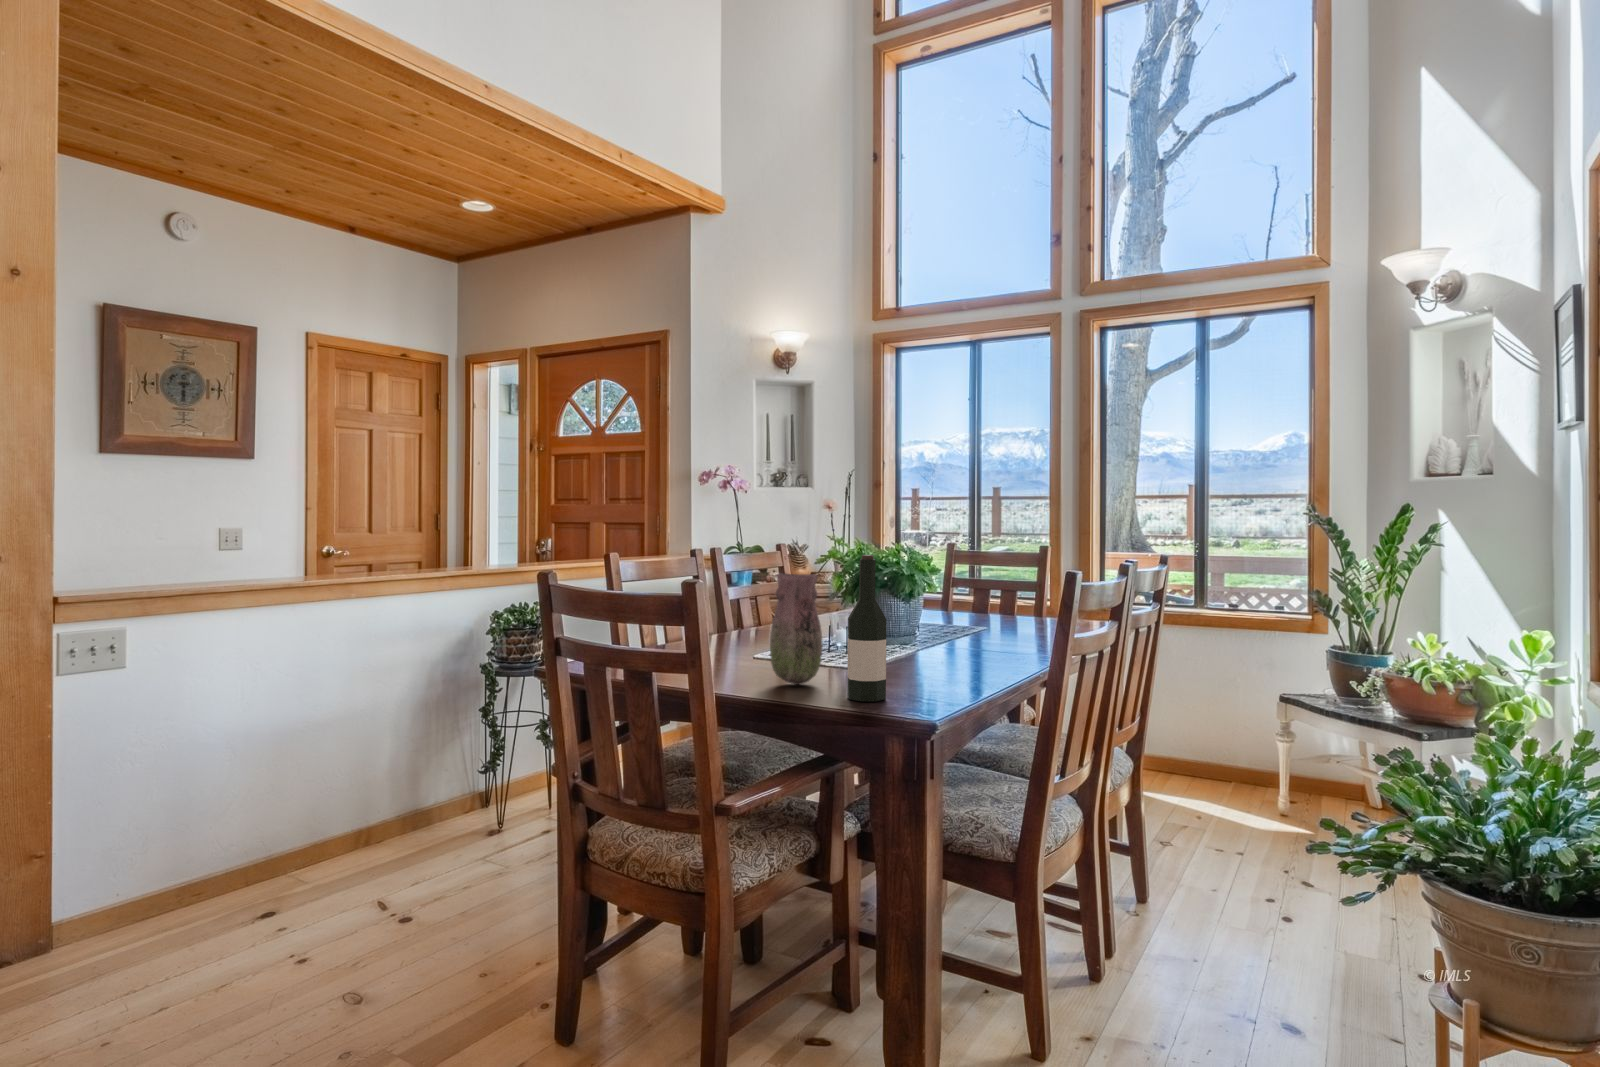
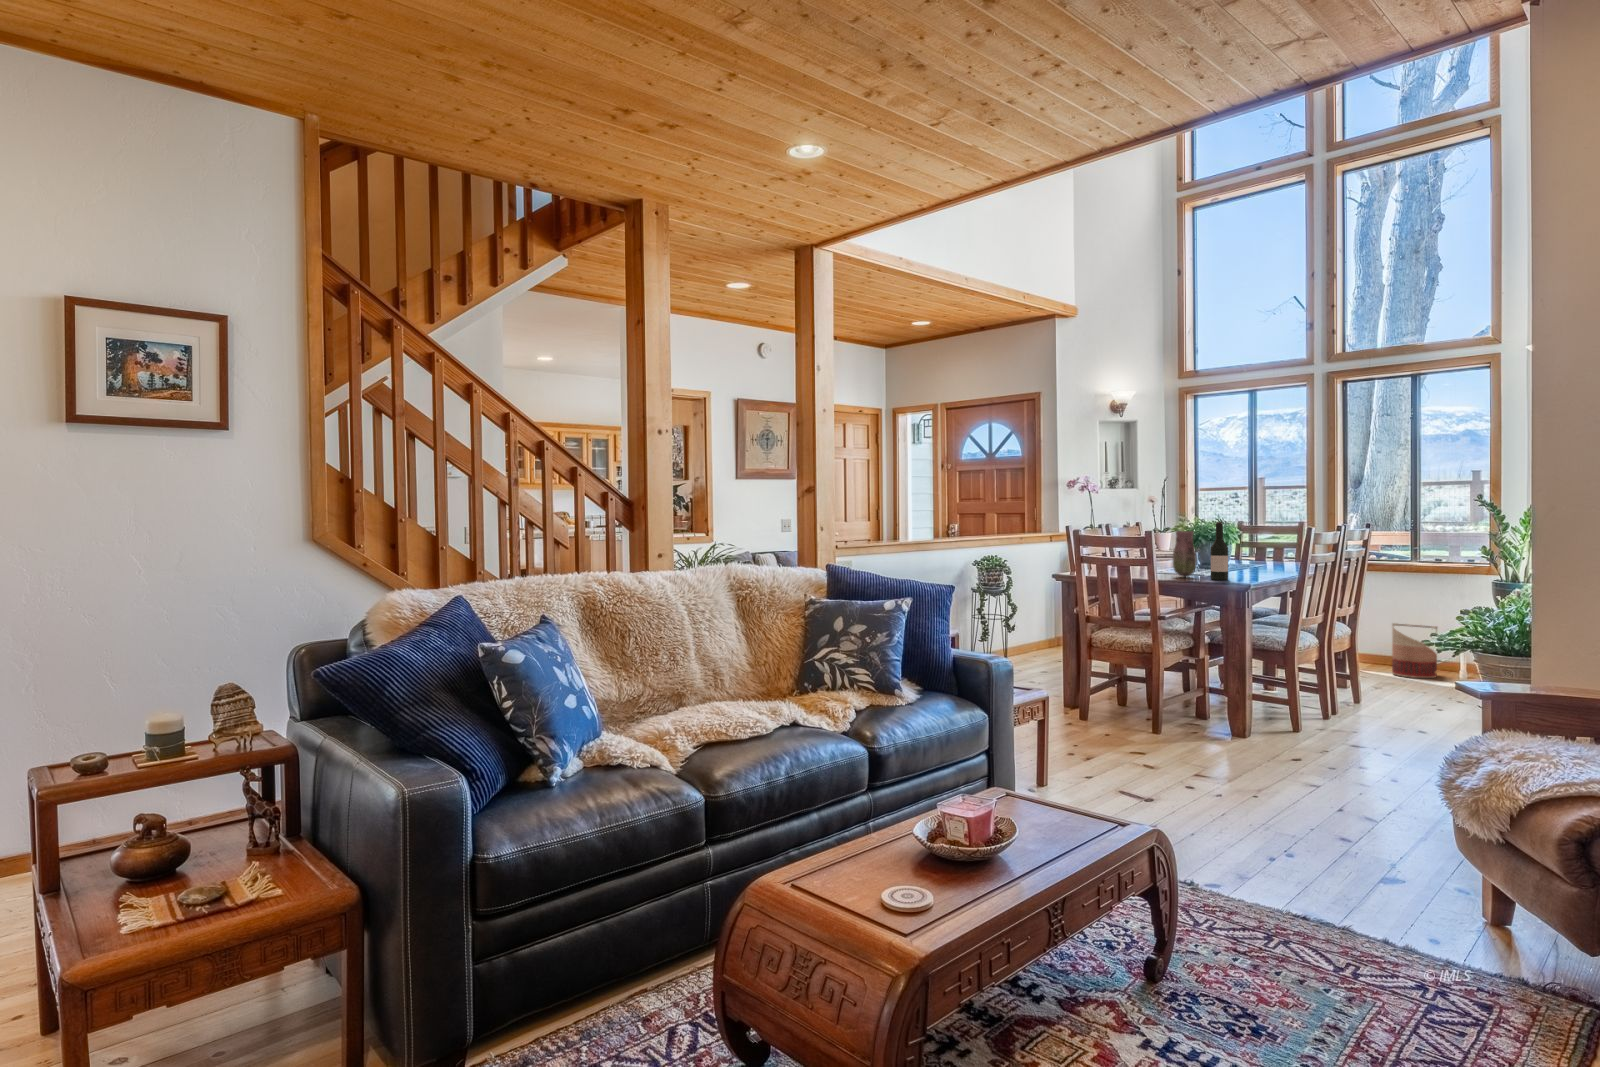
basket: none [1174,705,1241,798] -> present [1392,623,1437,678]

